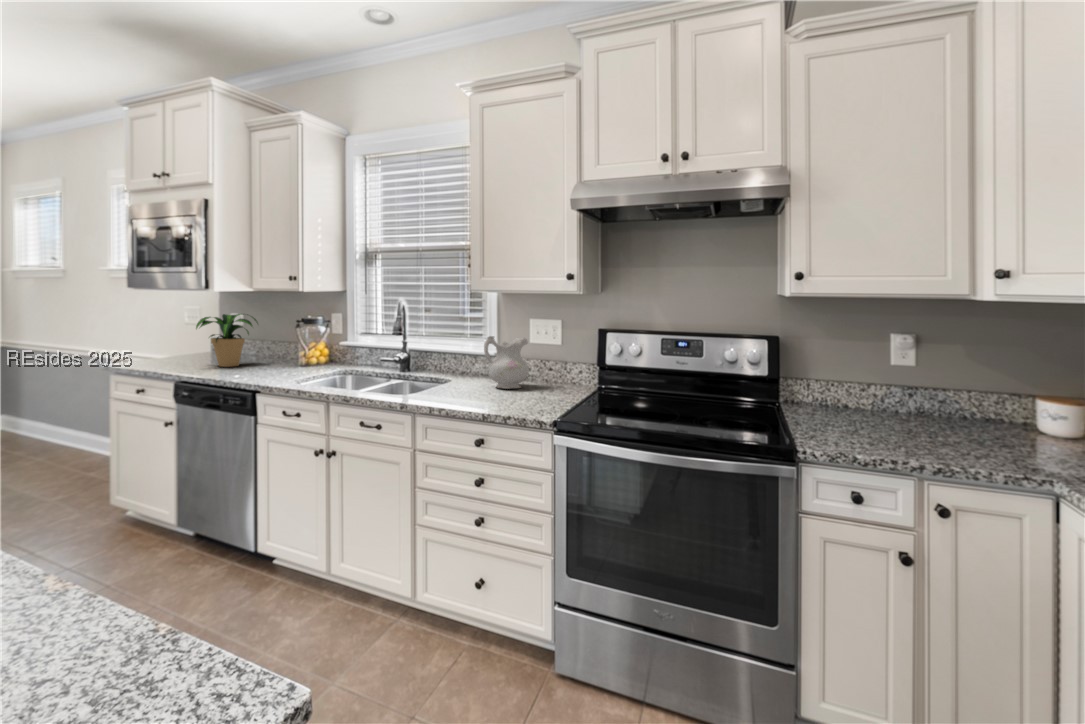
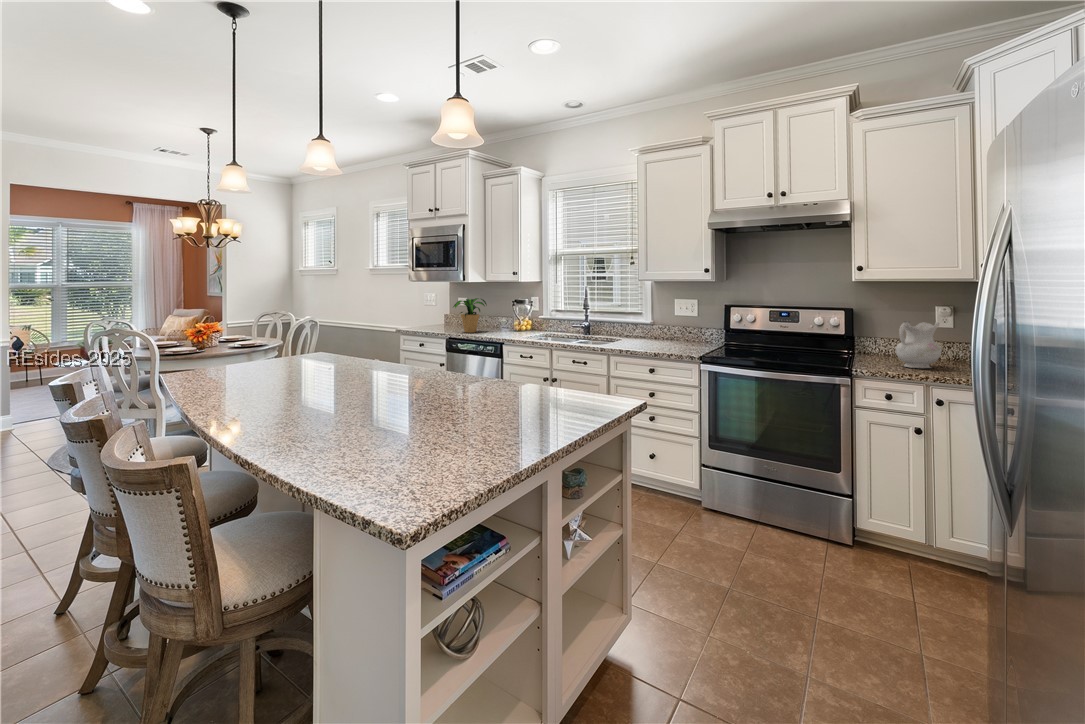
ceramic pitcher: present [484,336,529,389] -> present [896,321,942,368]

